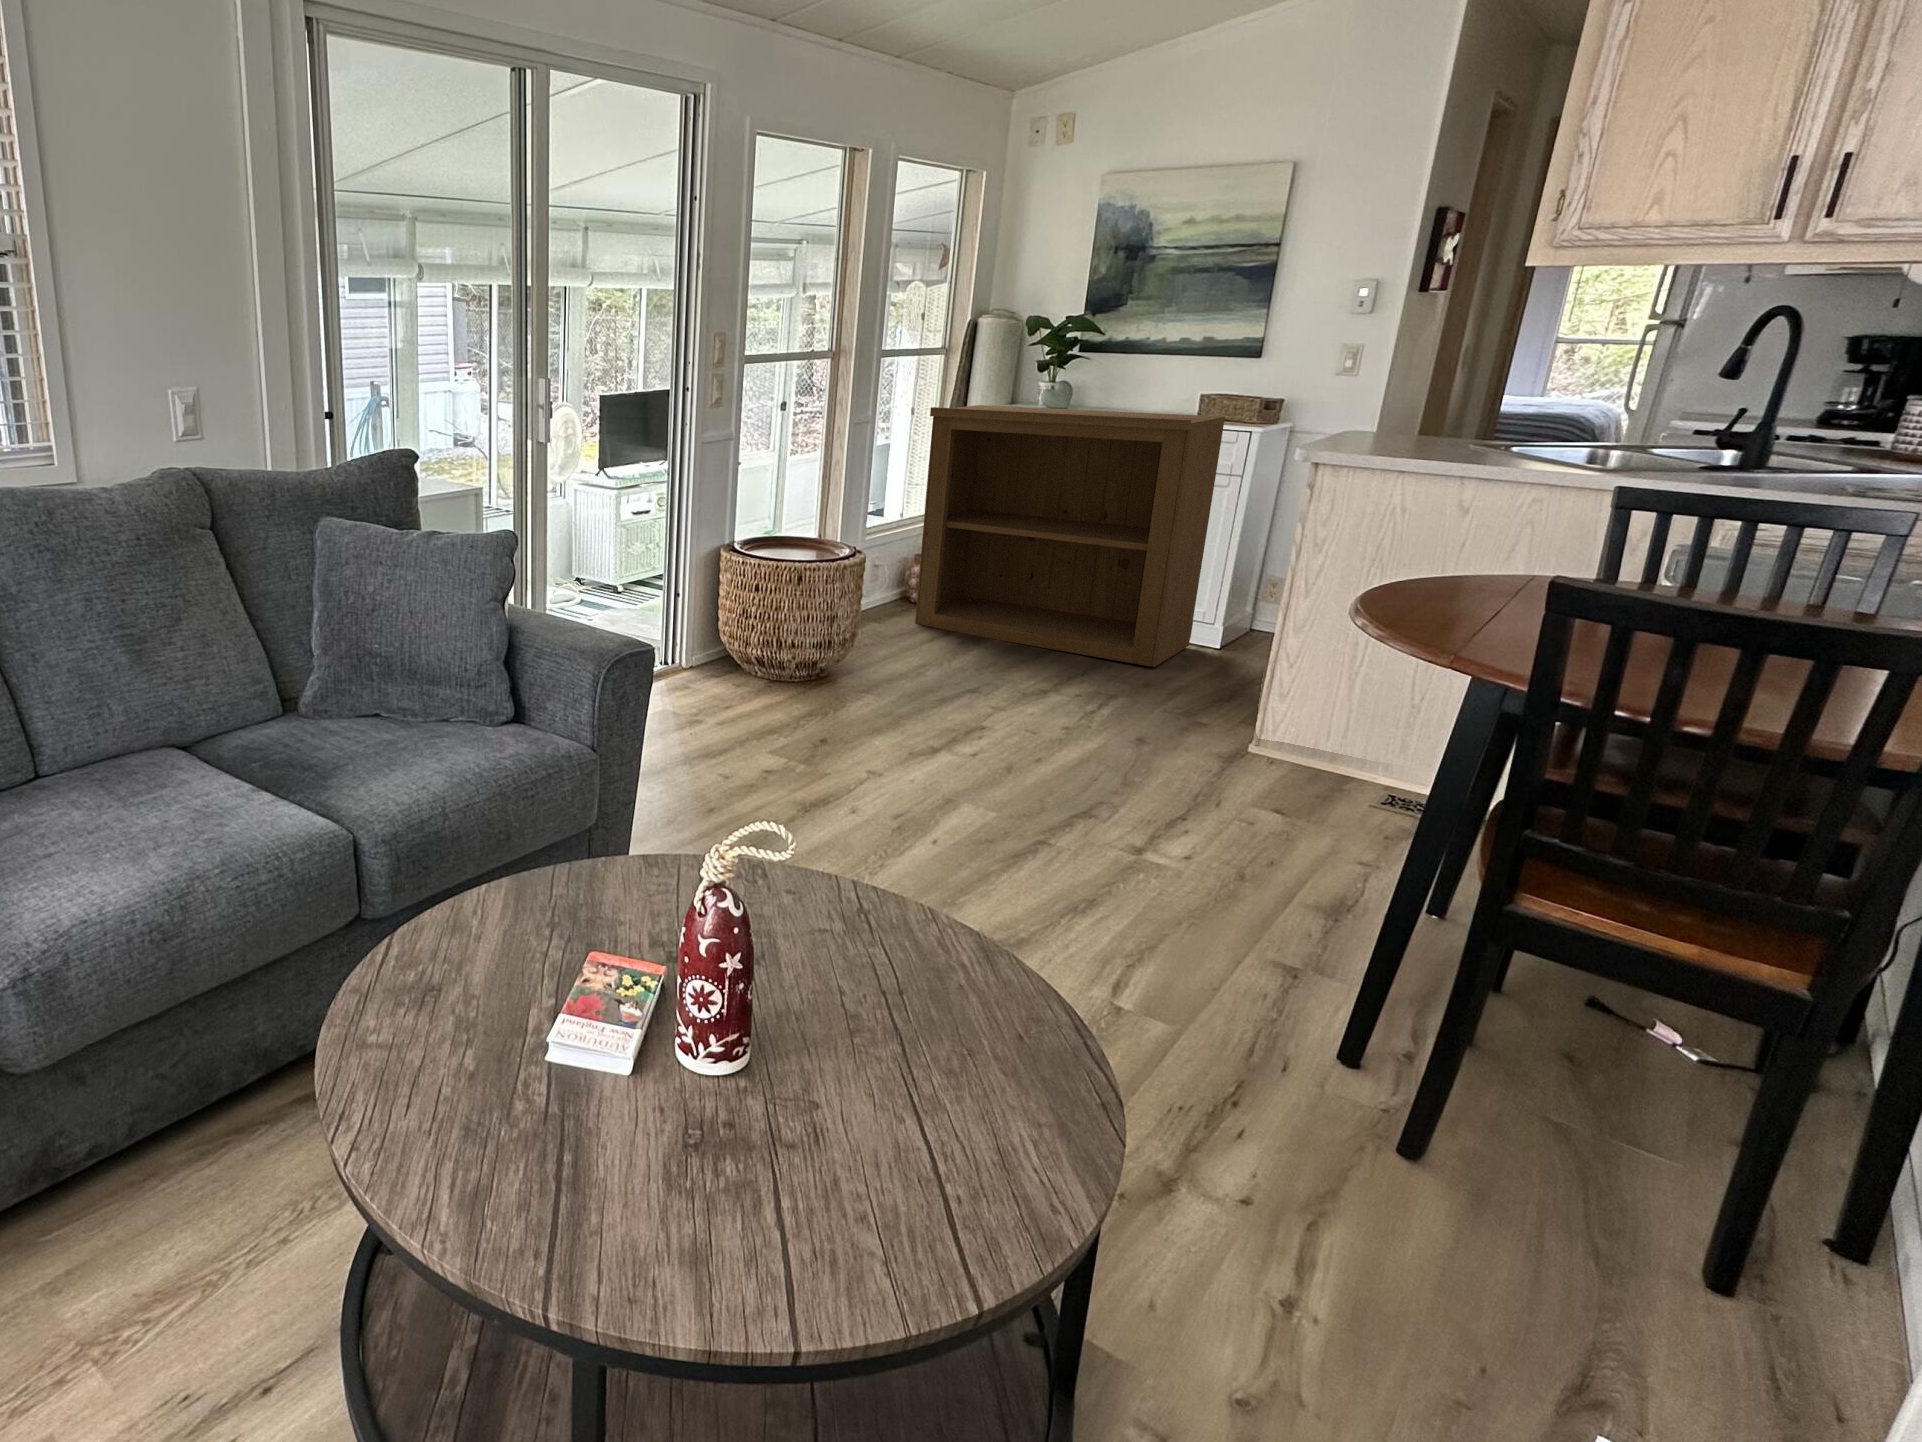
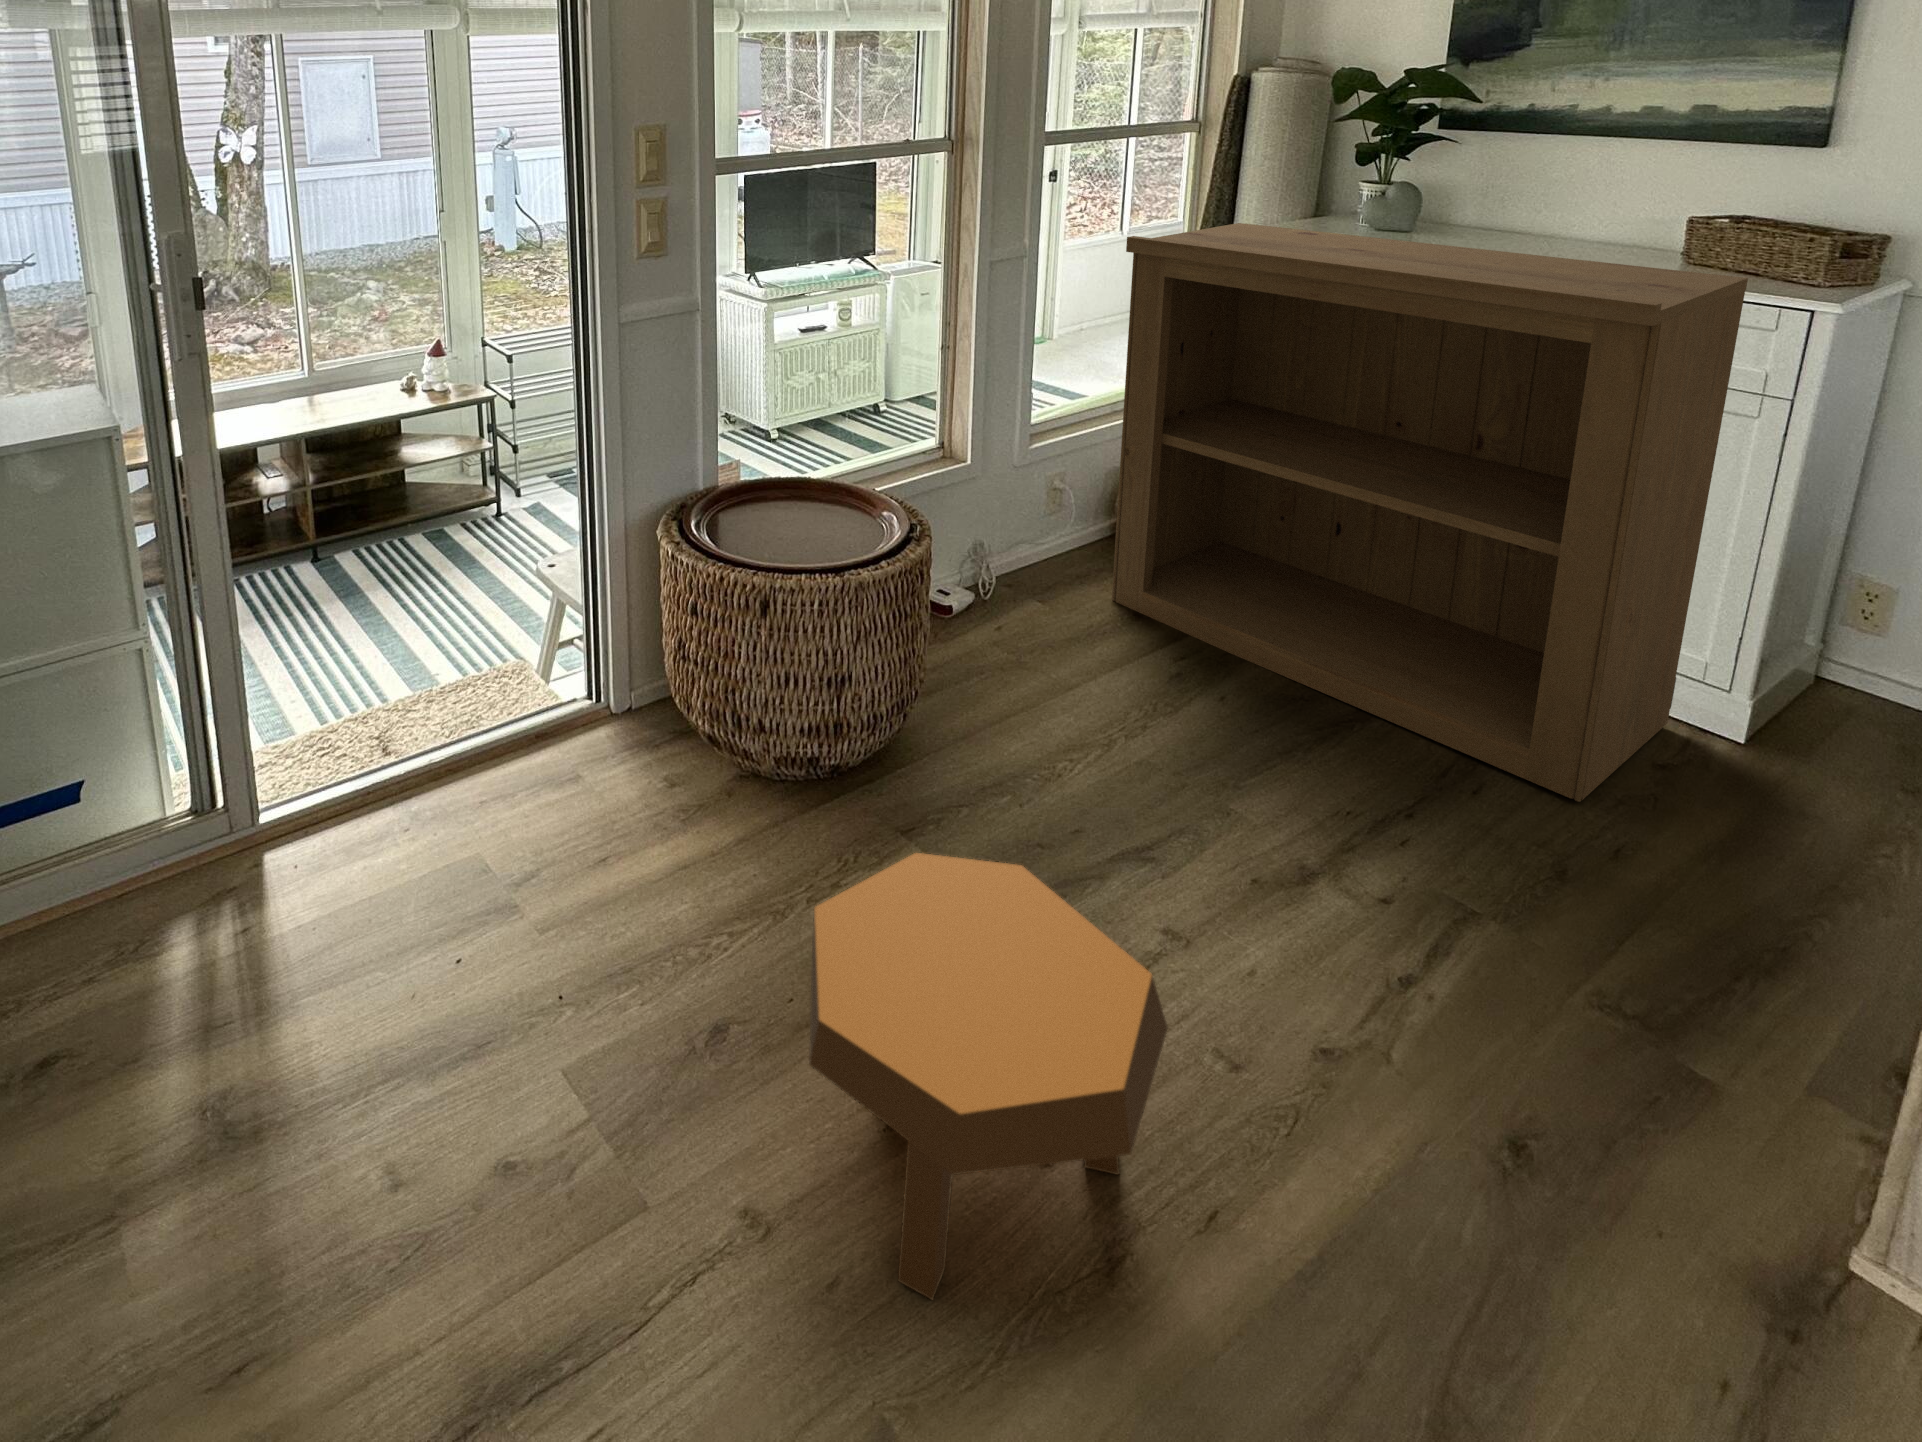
footstool: none [876,655,1025,778] -> present [809,853,1168,1299]

